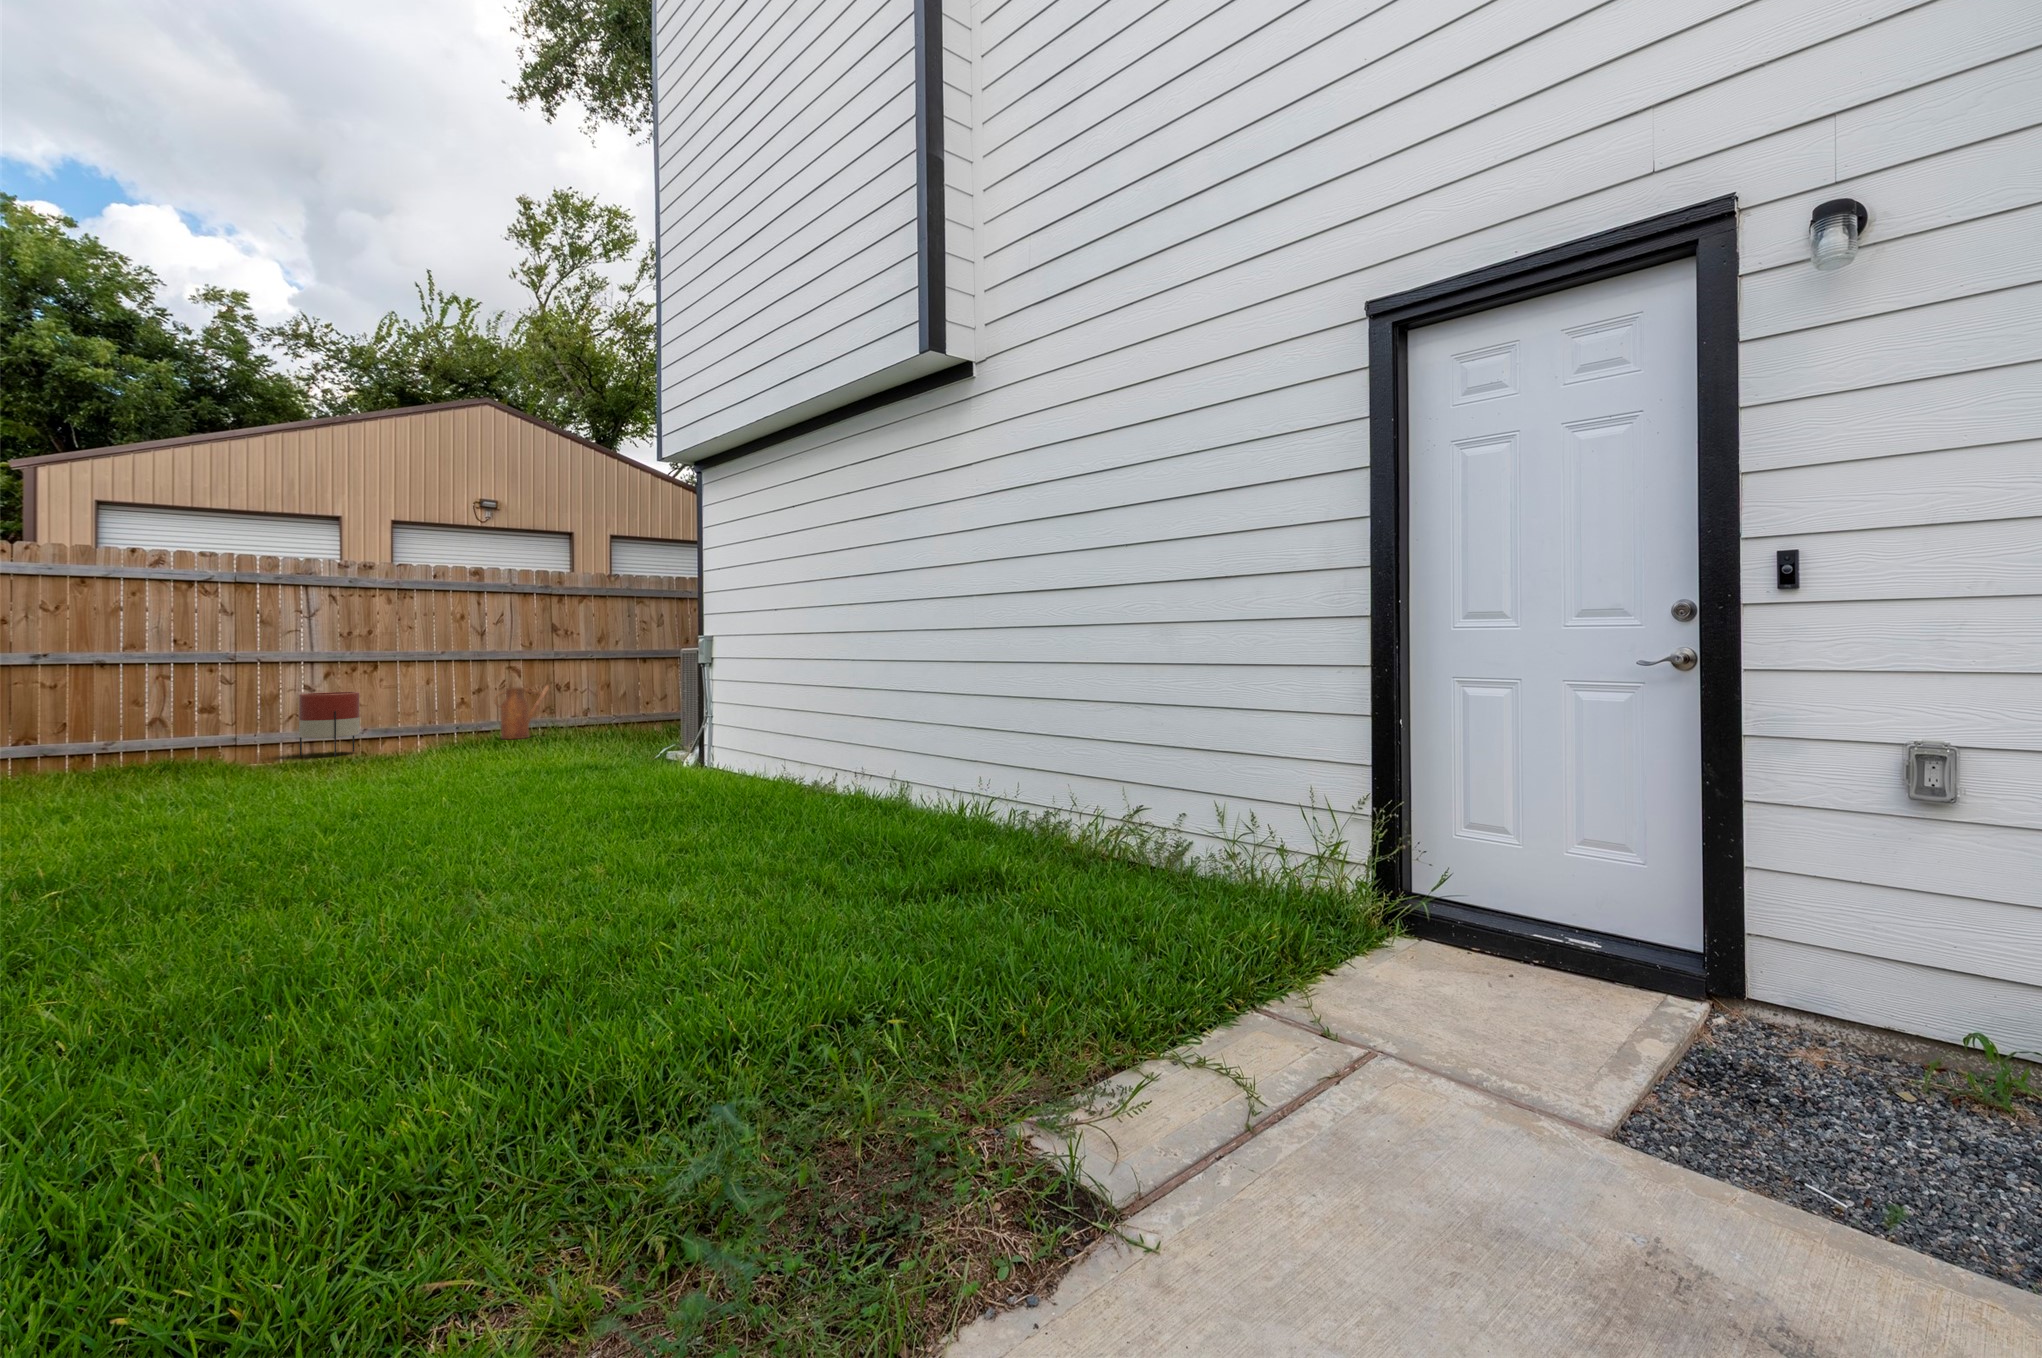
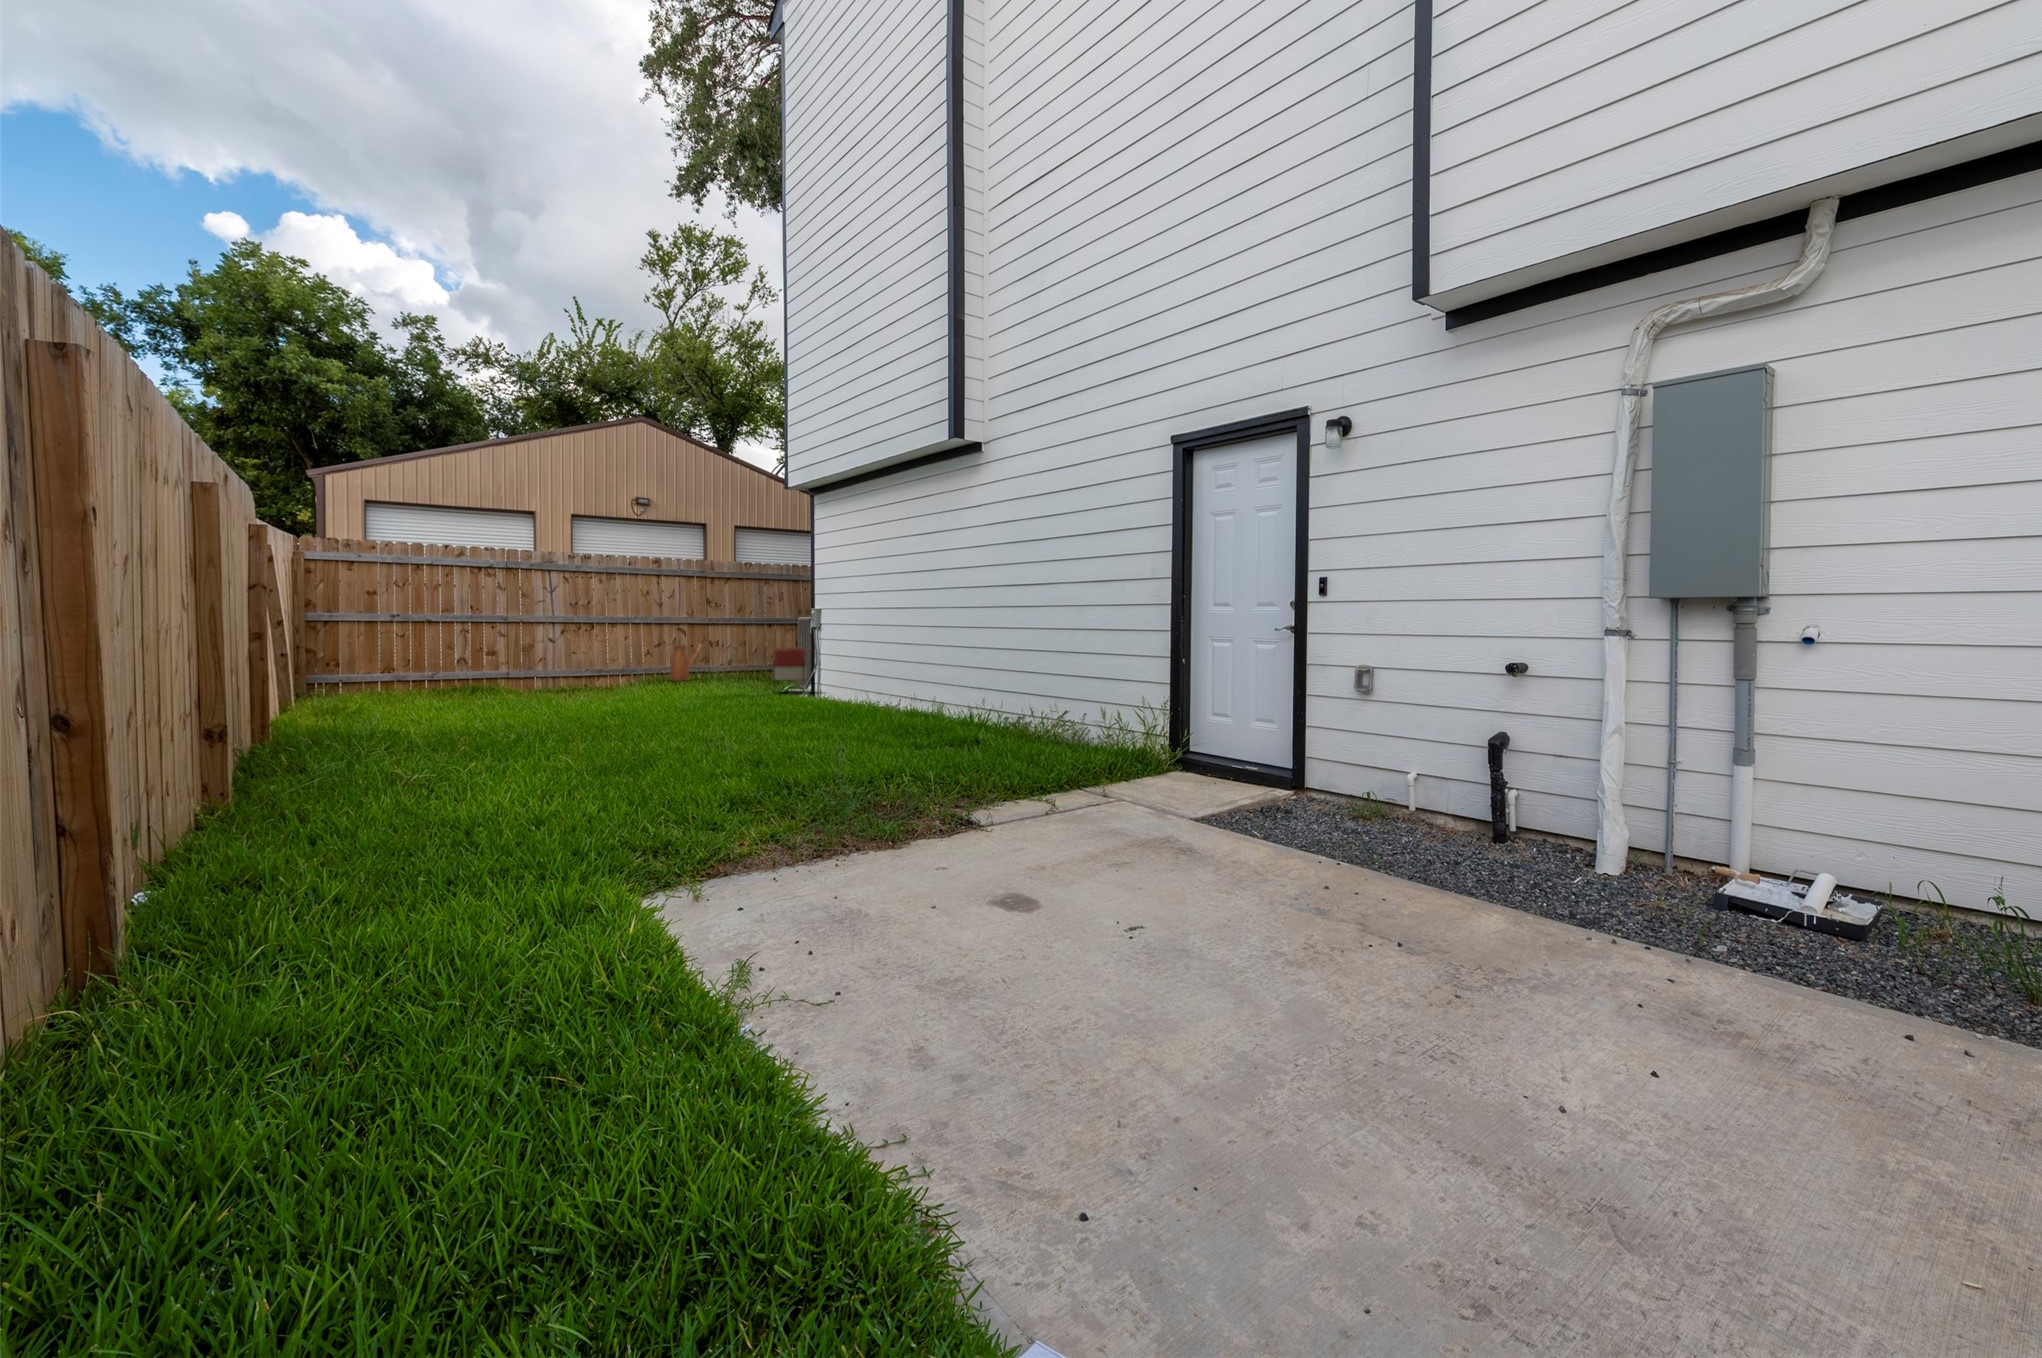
planter: present [299,692,360,757] -> present [773,648,807,680]

